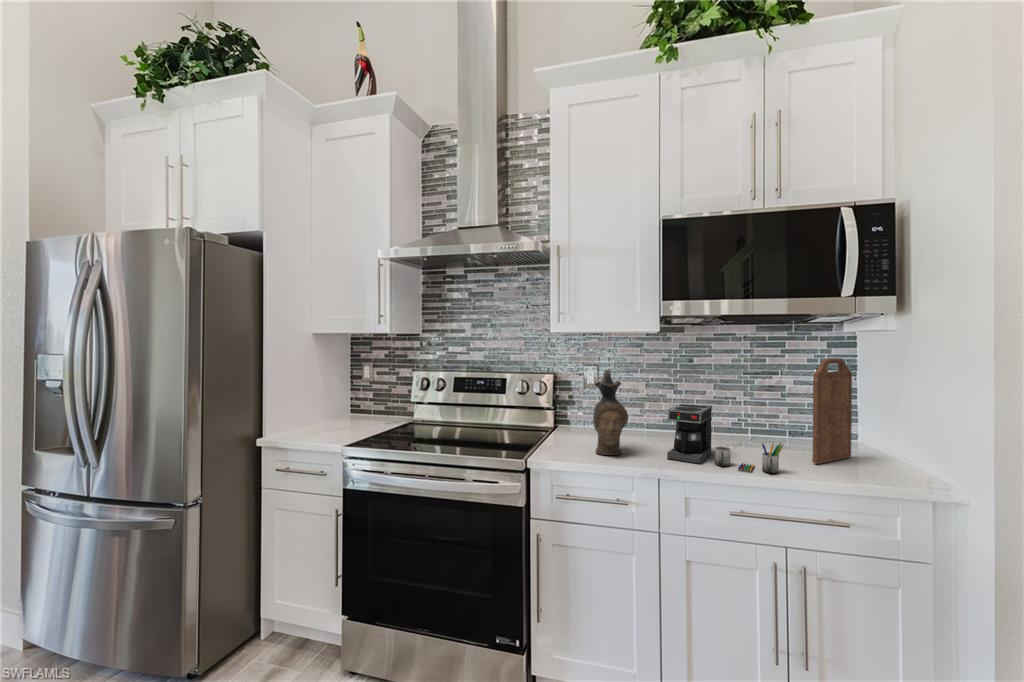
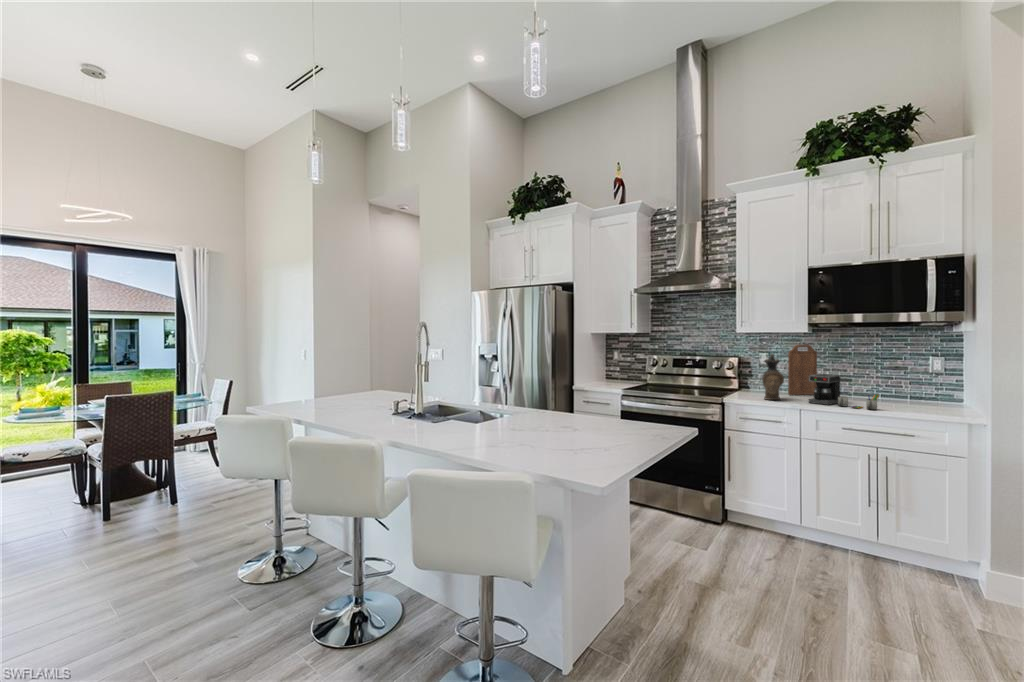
cutting board: present [813,358,852,464] -> present [788,344,817,395]

